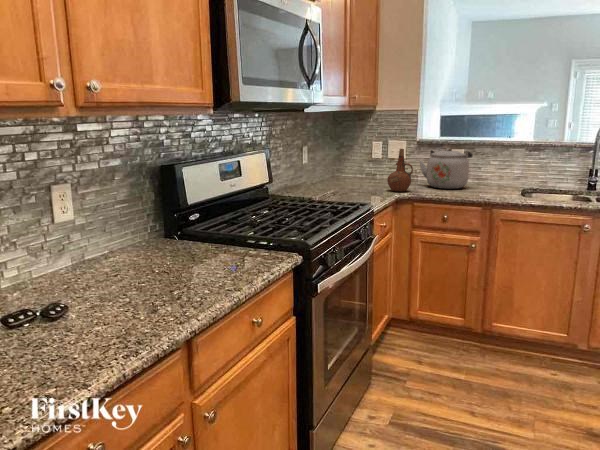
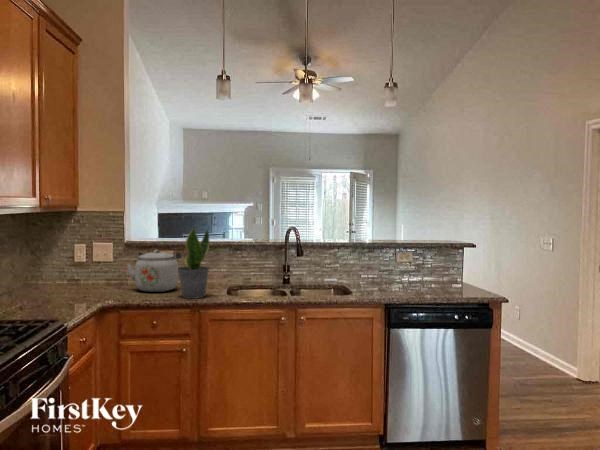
potted plant: none [471,124,507,197] -> present [178,229,209,299]
ceramic pitcher: present [387,149,413,192] -> none [89,253,118,299]

